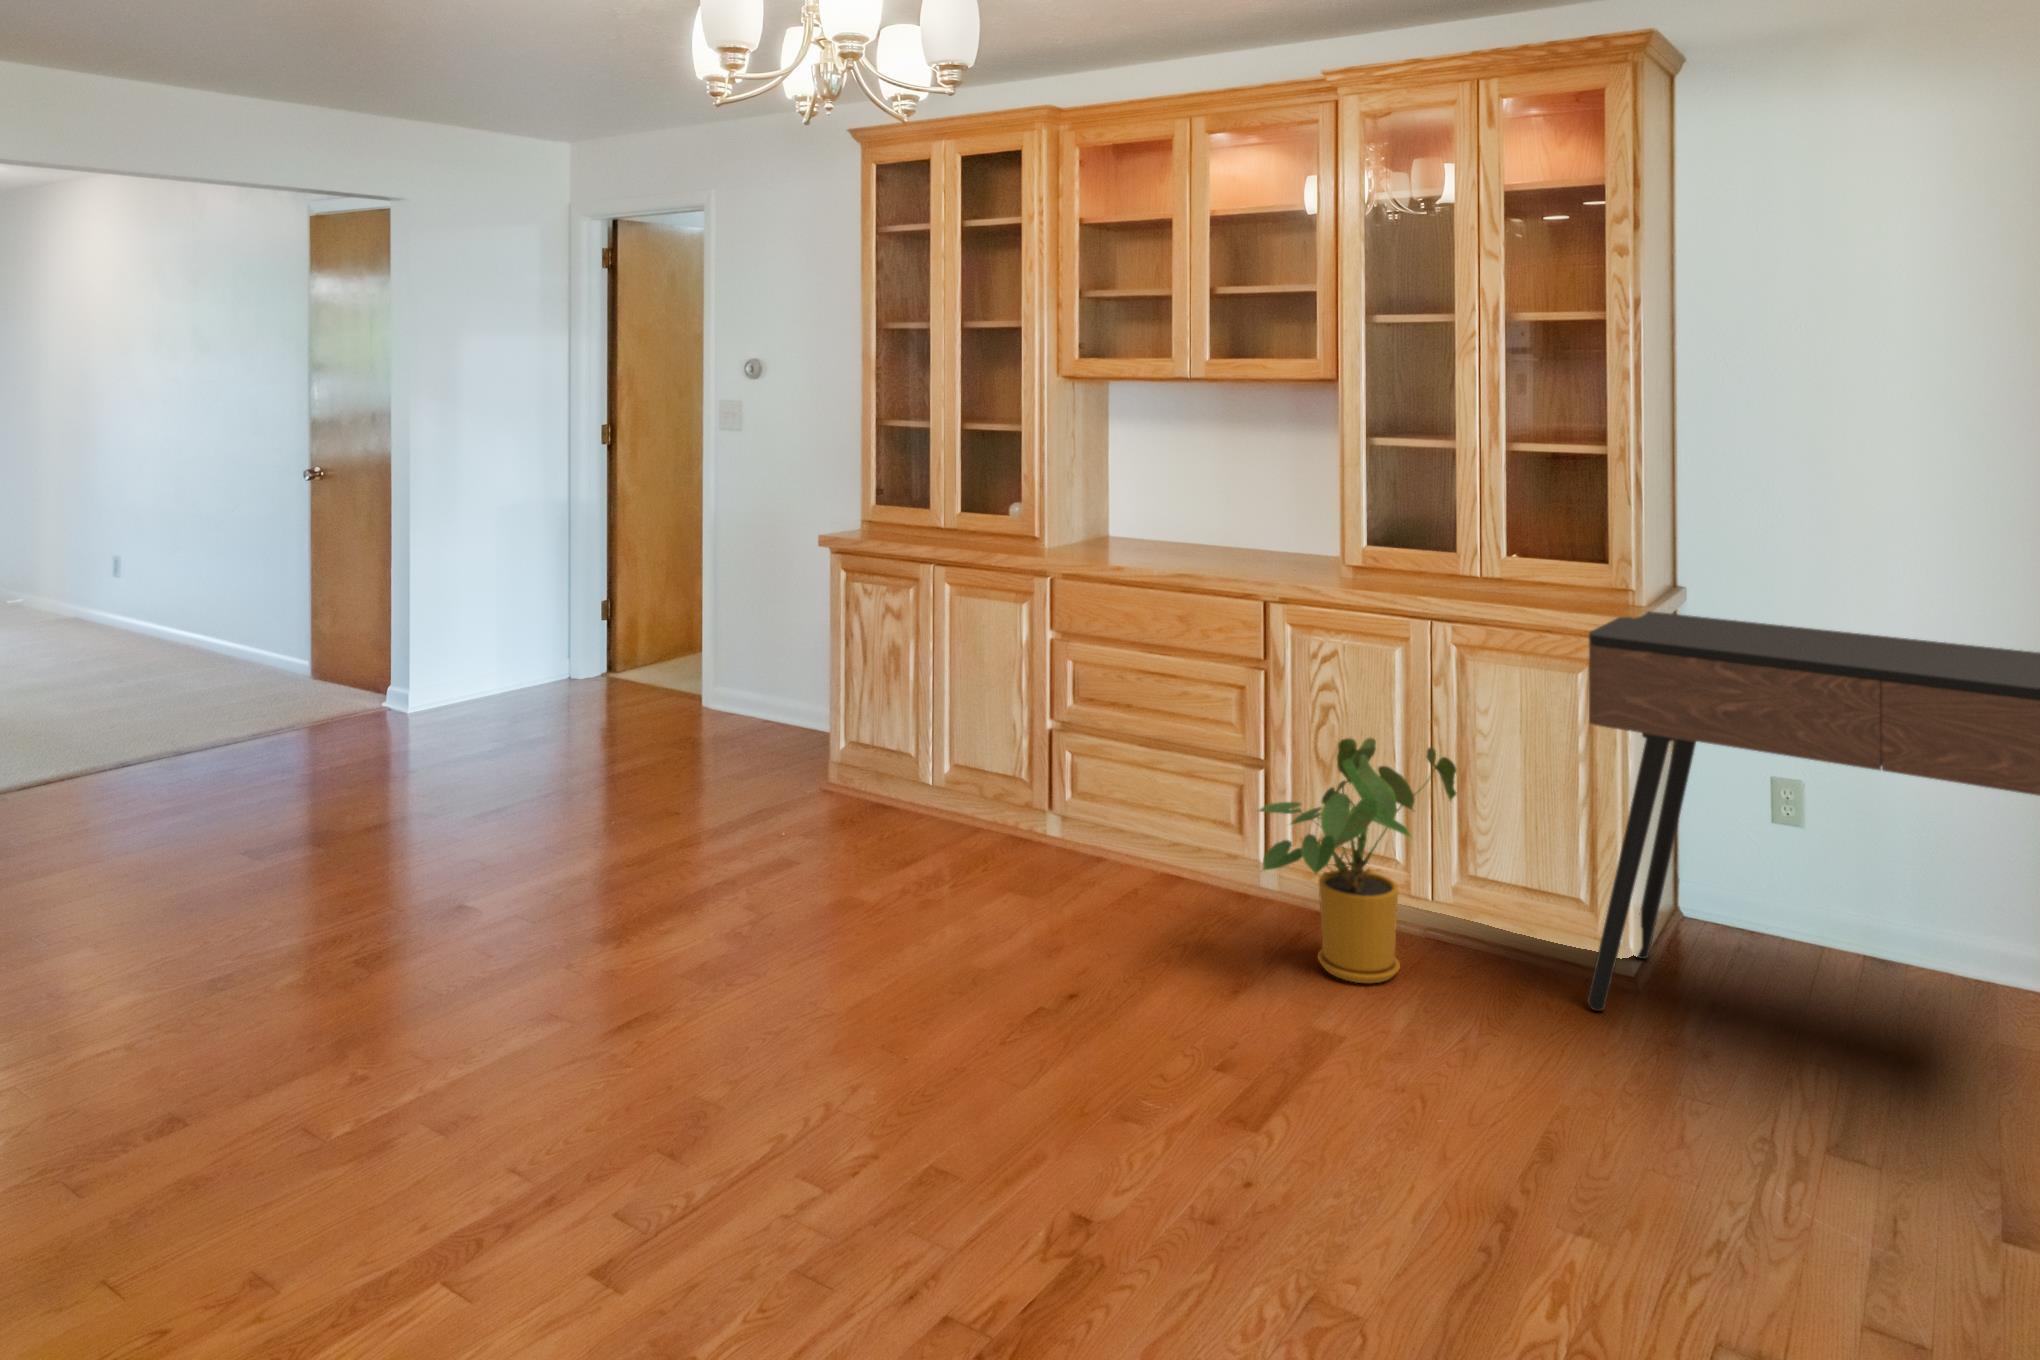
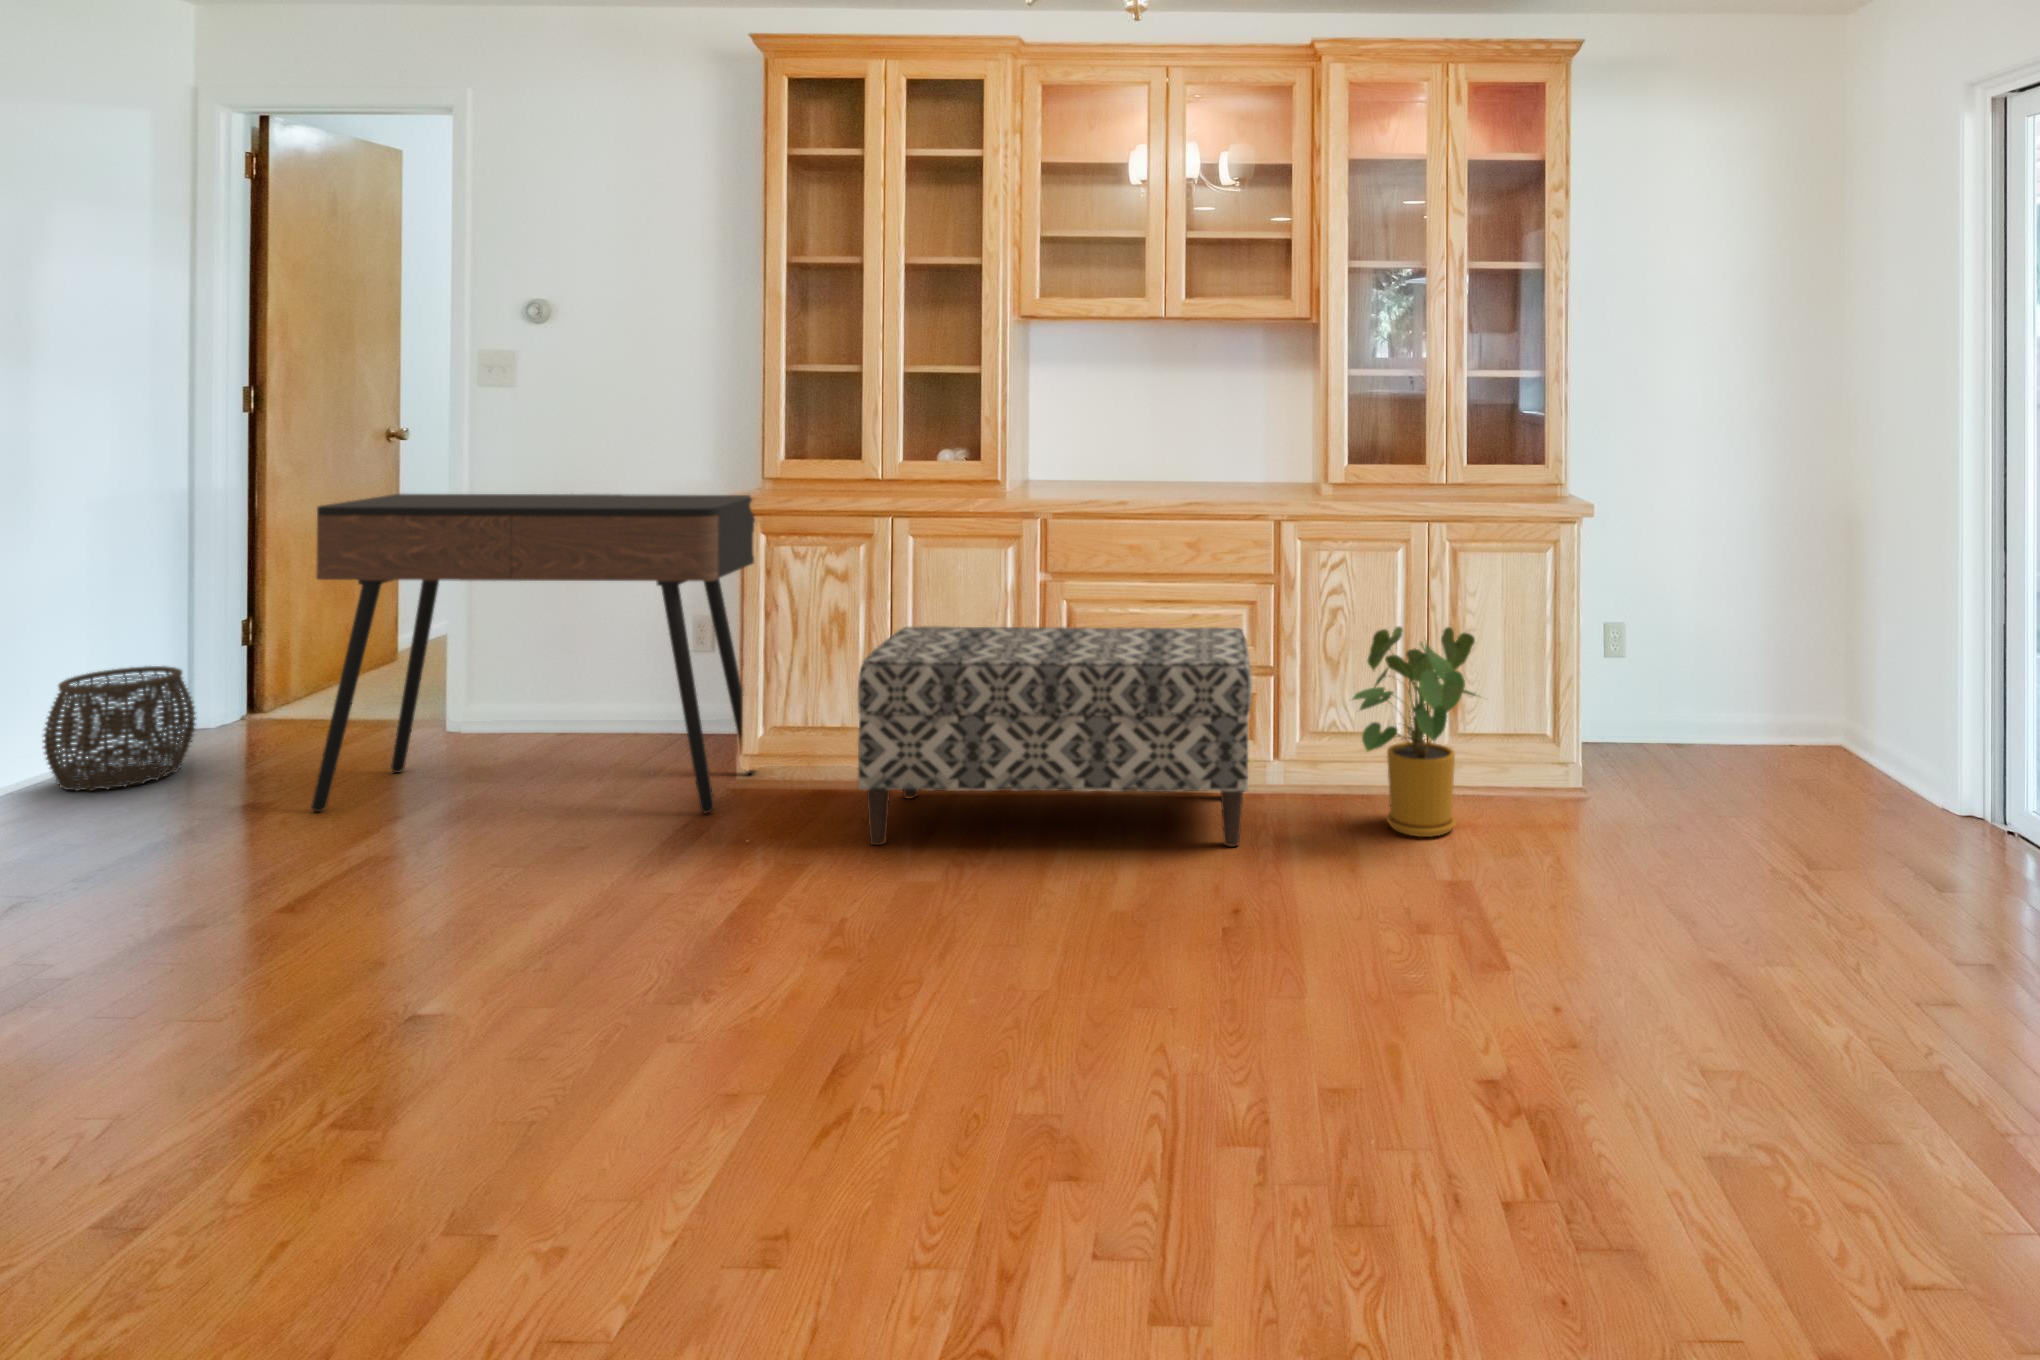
console table: present [1587,611,2040,1011] -> present [311,494,756,813]
woven basket: none [449,628,538,714] -> present [43,666,196,791]
bench: none [834,668,1224,939] -> present [858,626,1252,847]

